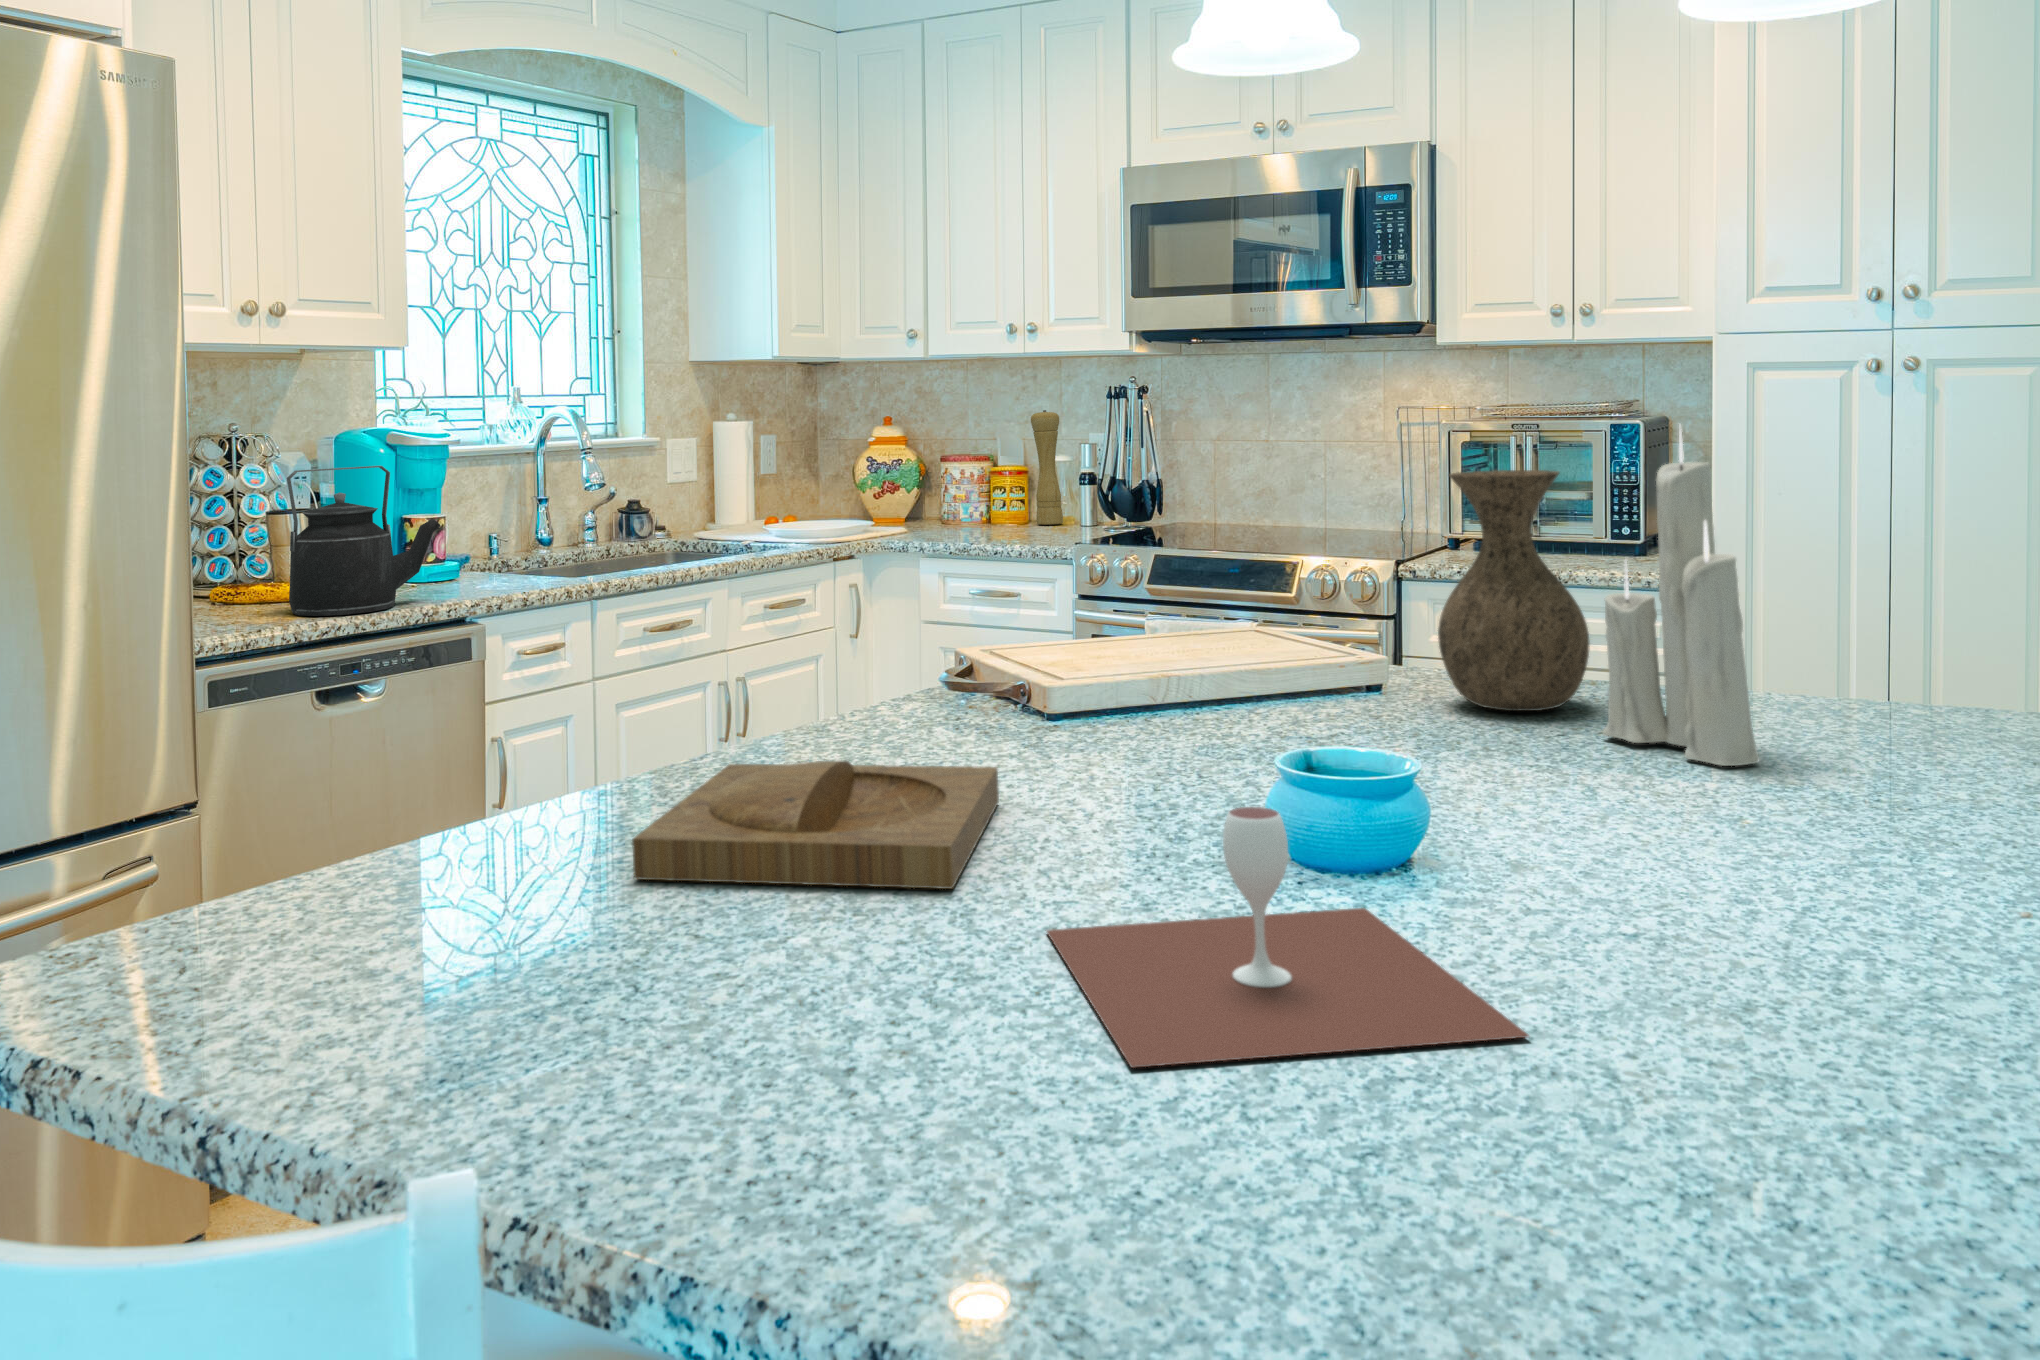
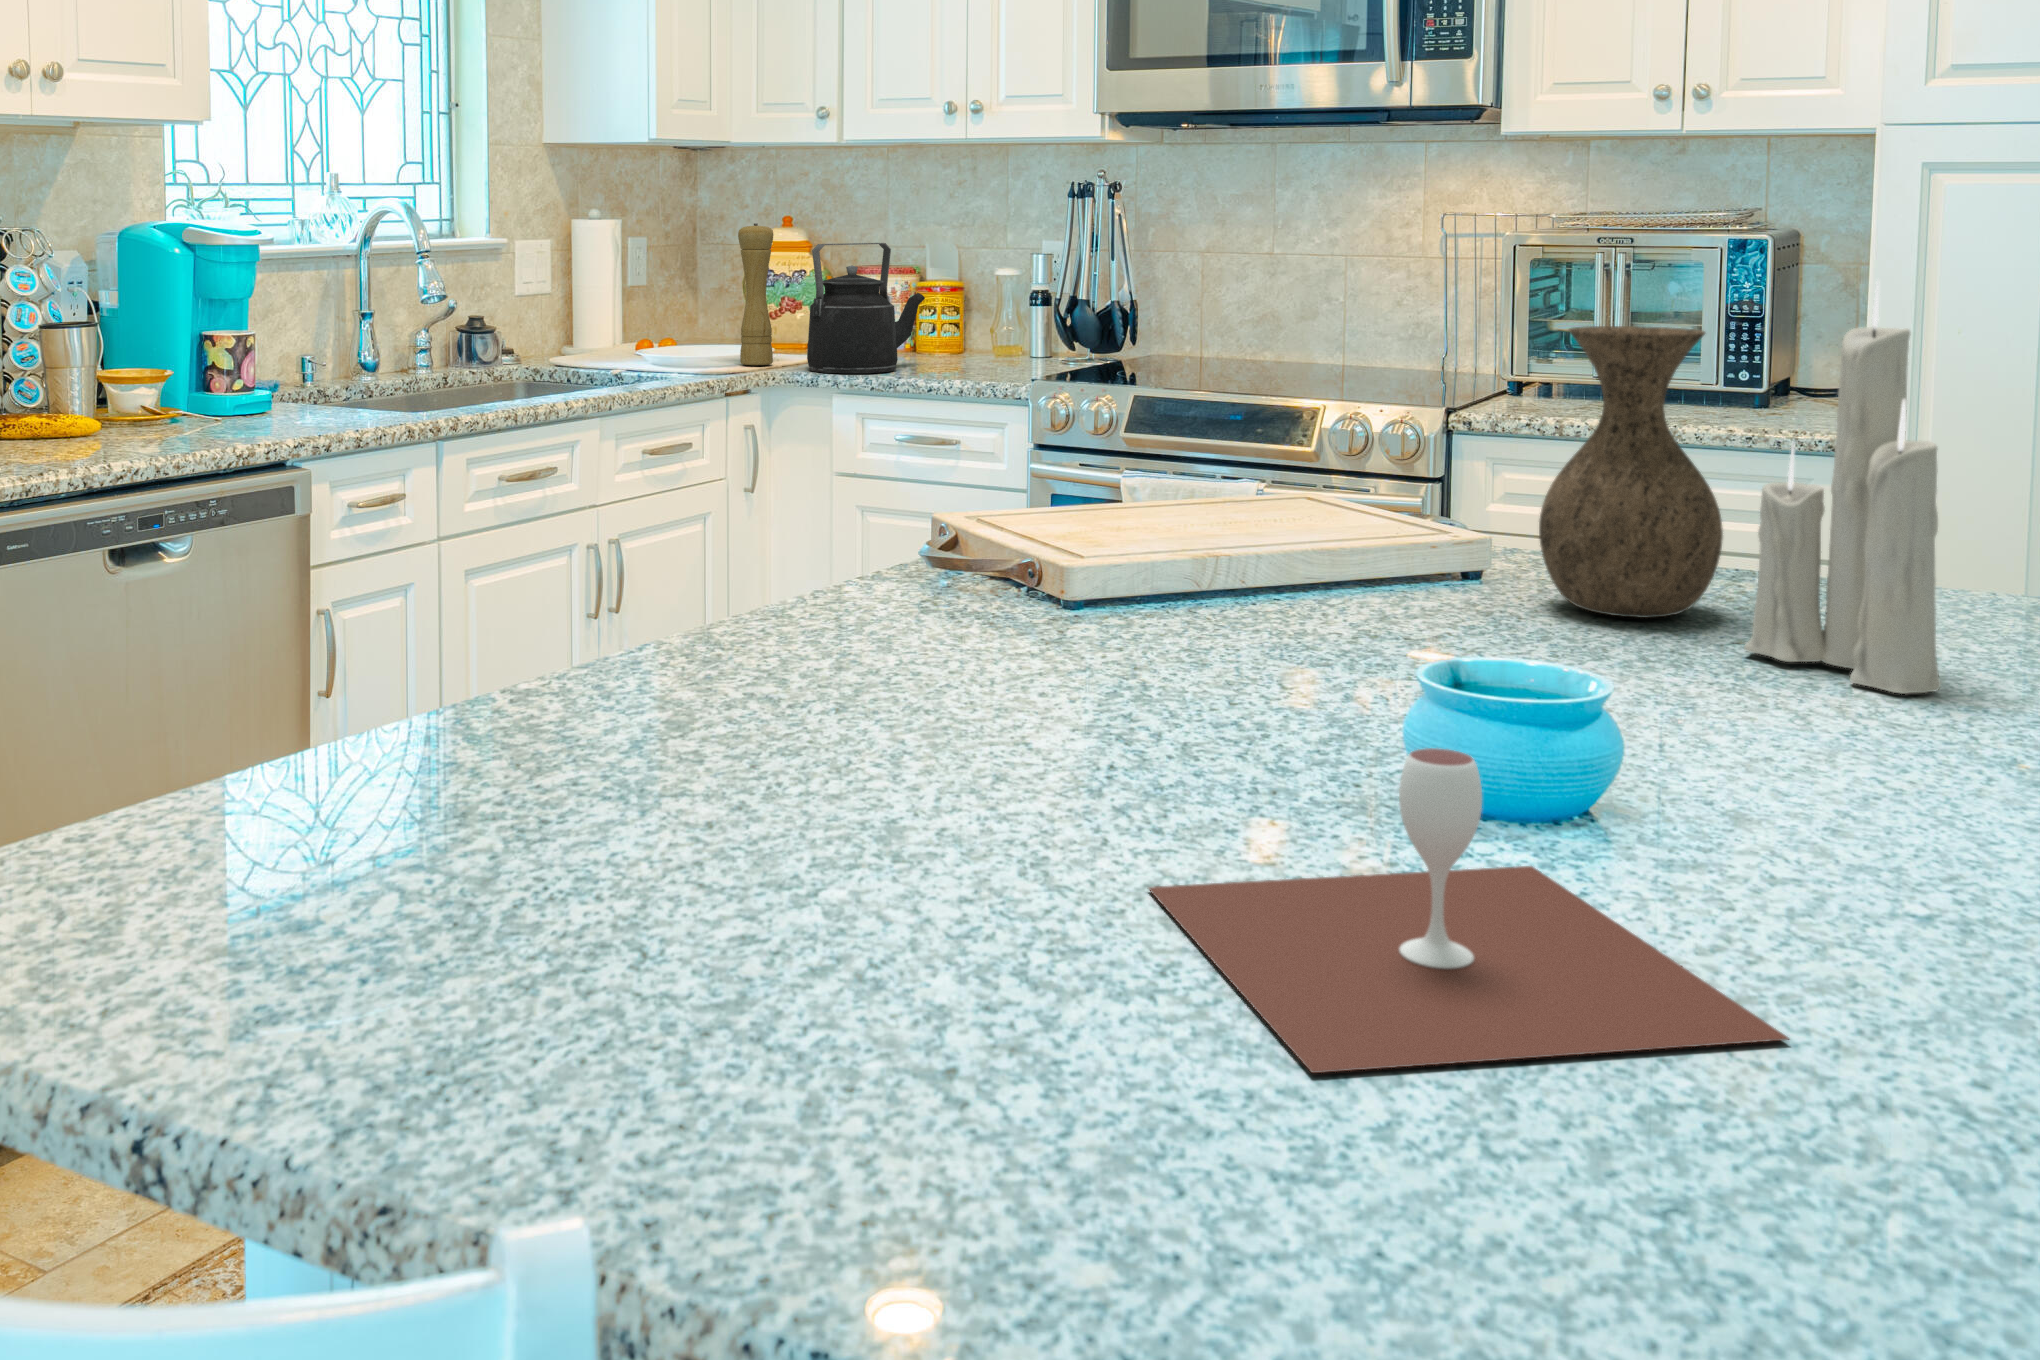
pepper mill: present [1031,410,1063,525] -> present [738,223,773,365]
kettle: present [287,466,441,616] -> present [807,243,925,373]
tray: present [632,761,999,889] -> none [605,661,1037,830]

